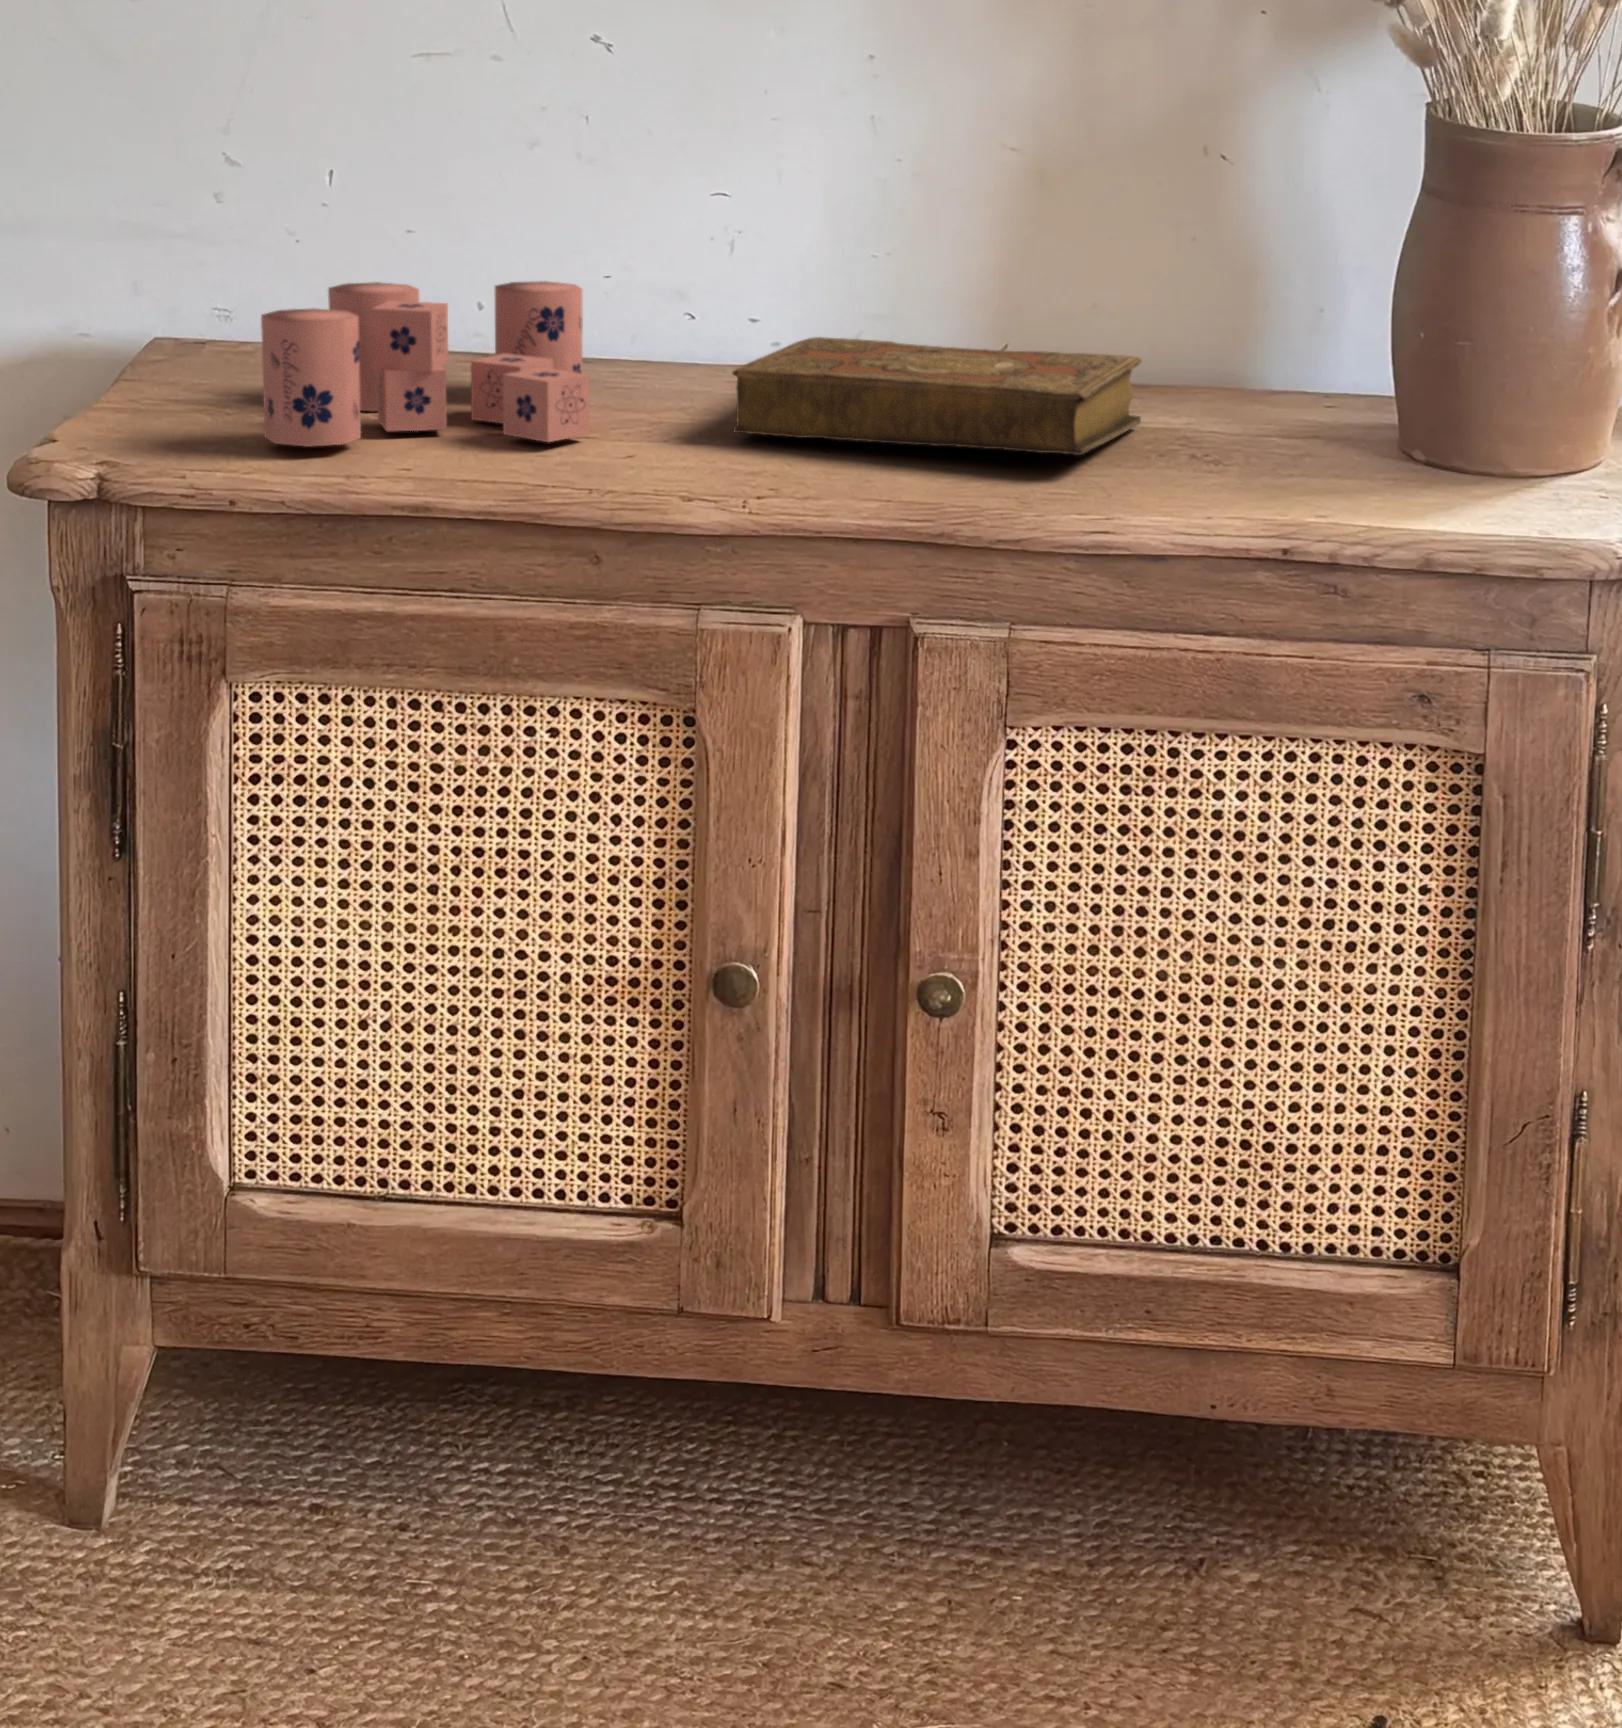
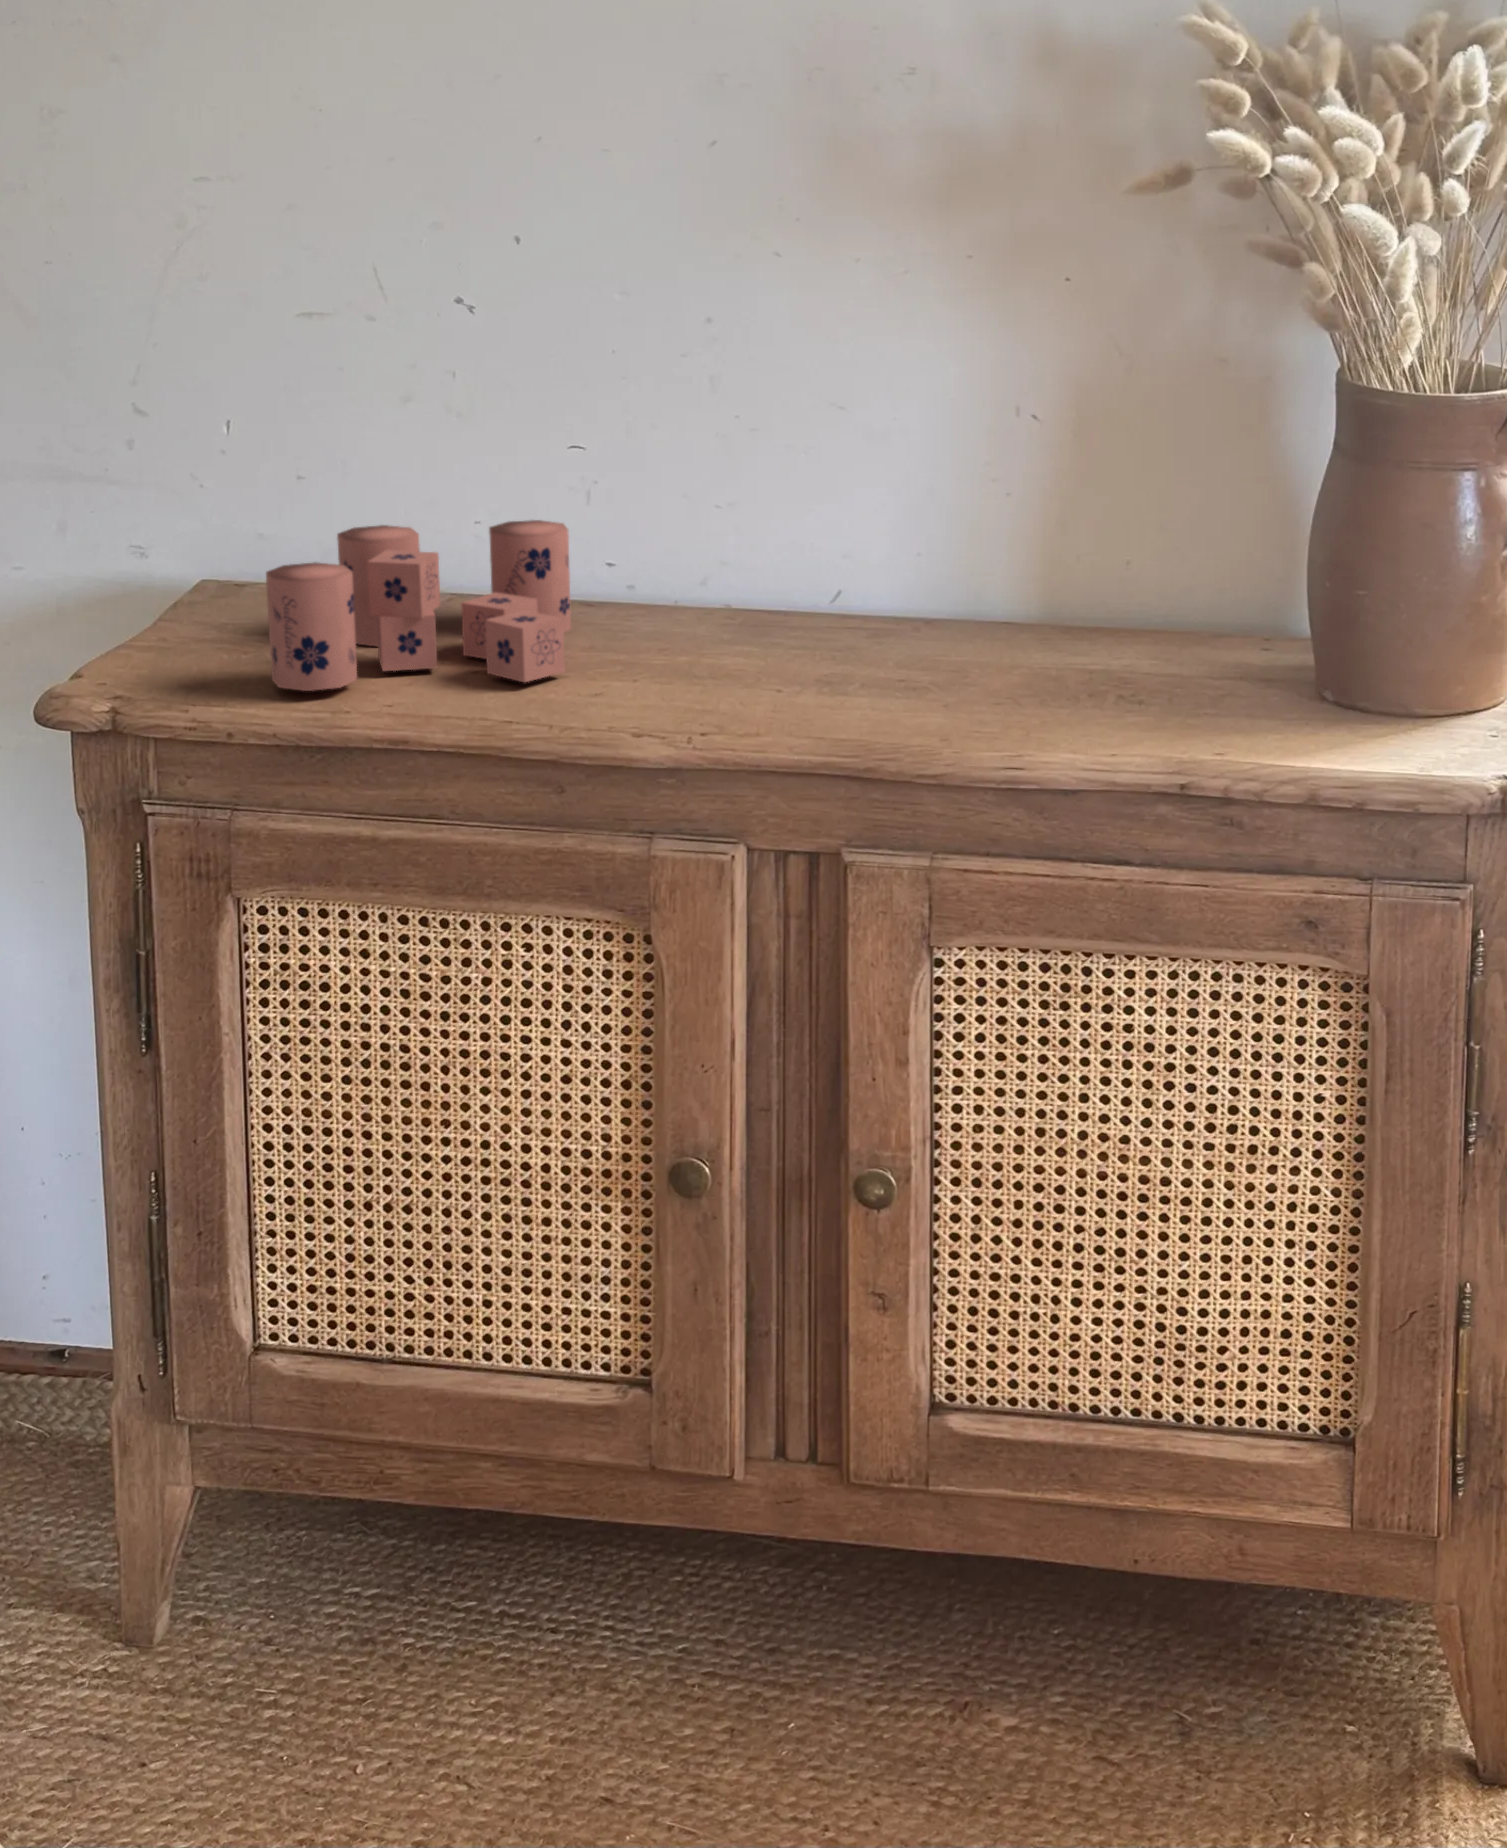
book: present [733,337,1142,455] -> none [693,569,1080,696]

